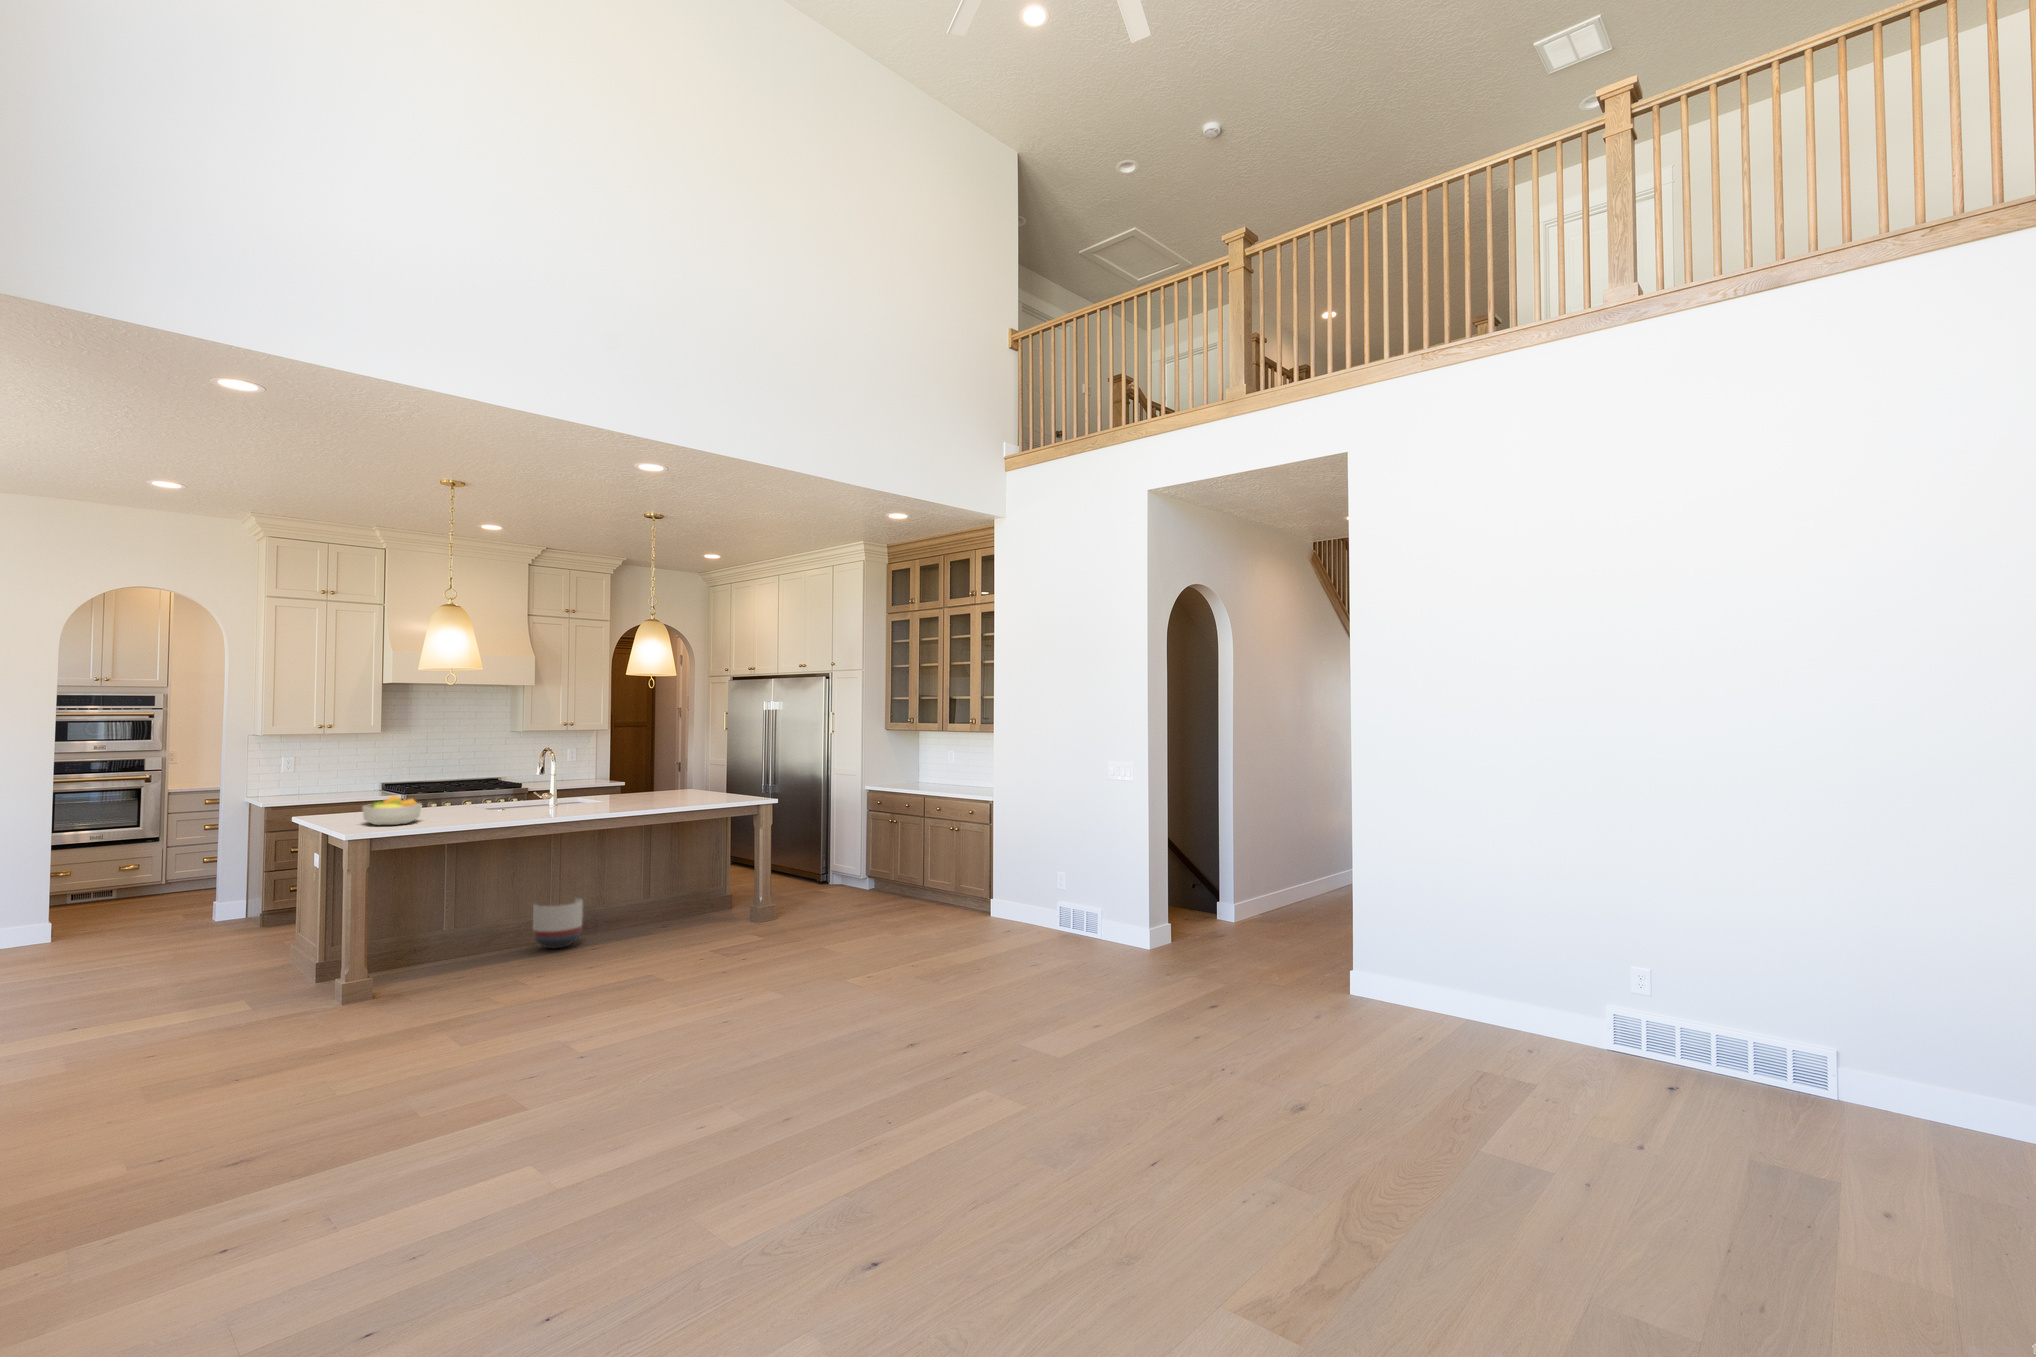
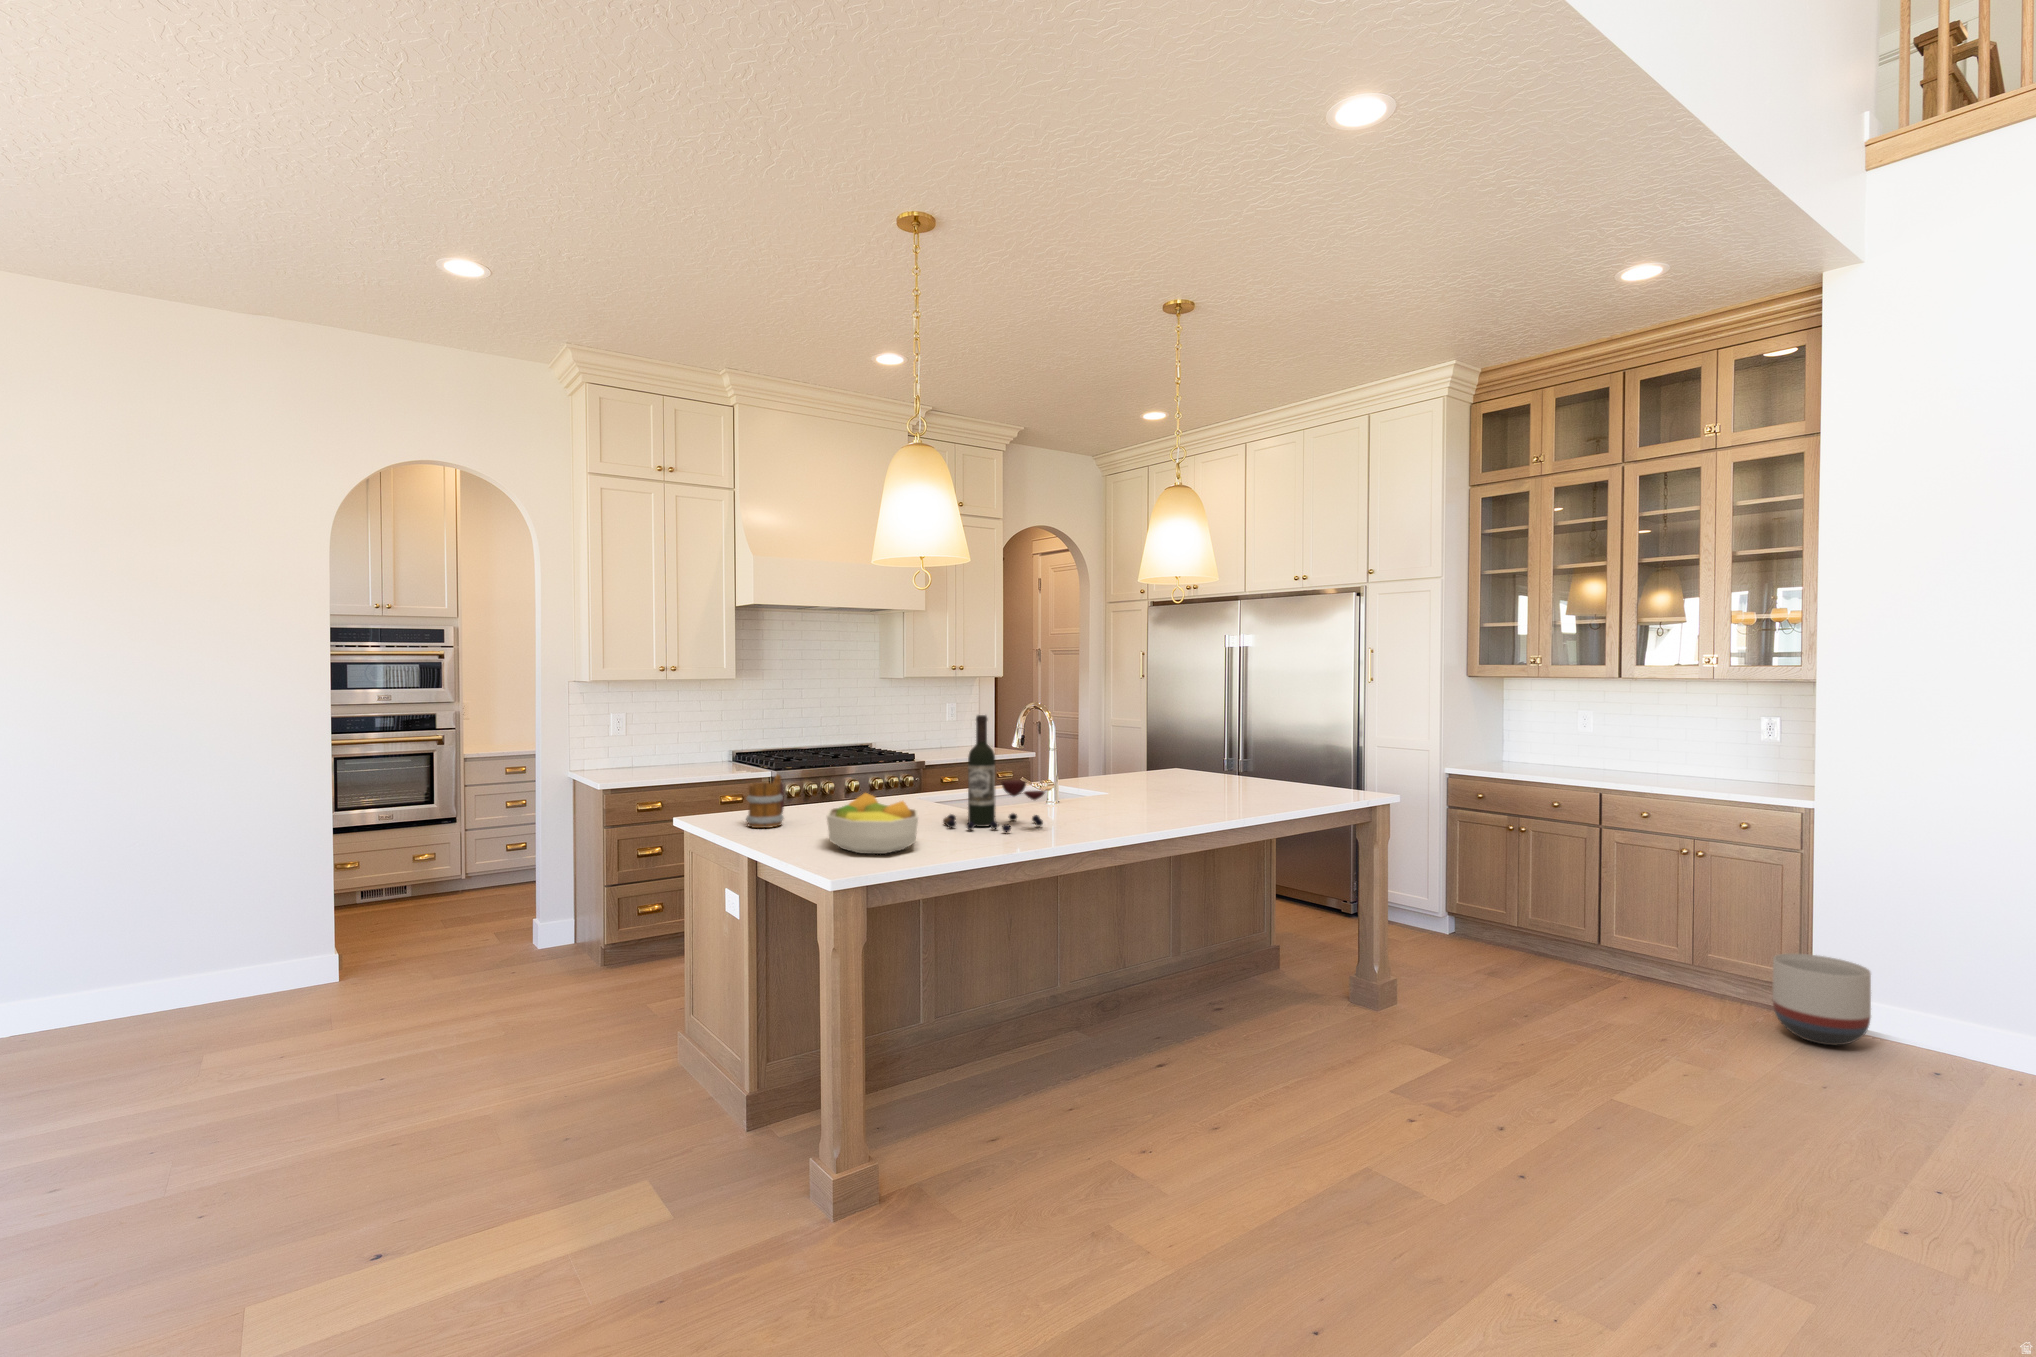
wine bottle: none [453,753,516,816] -> present [943,715,1044,832]
mug: none [329,788,359,818] -> present [746,775,784,828]
planter: present [533,898,583,948] -> present [1773,953,1871,1045]

